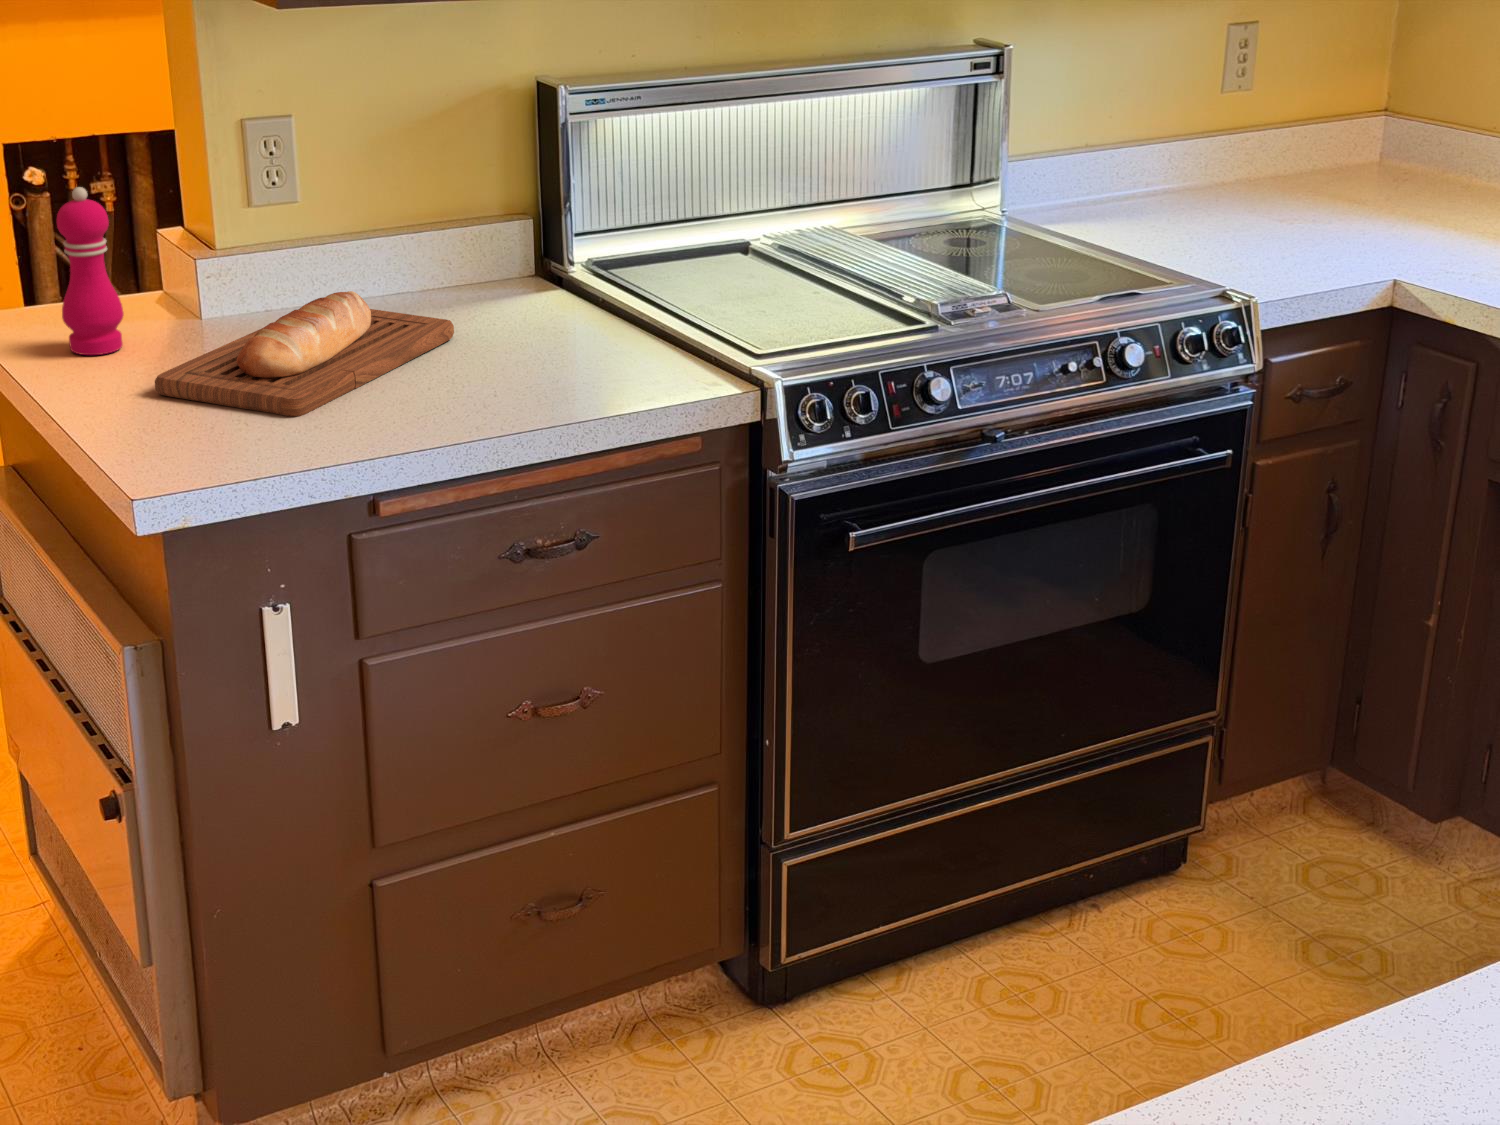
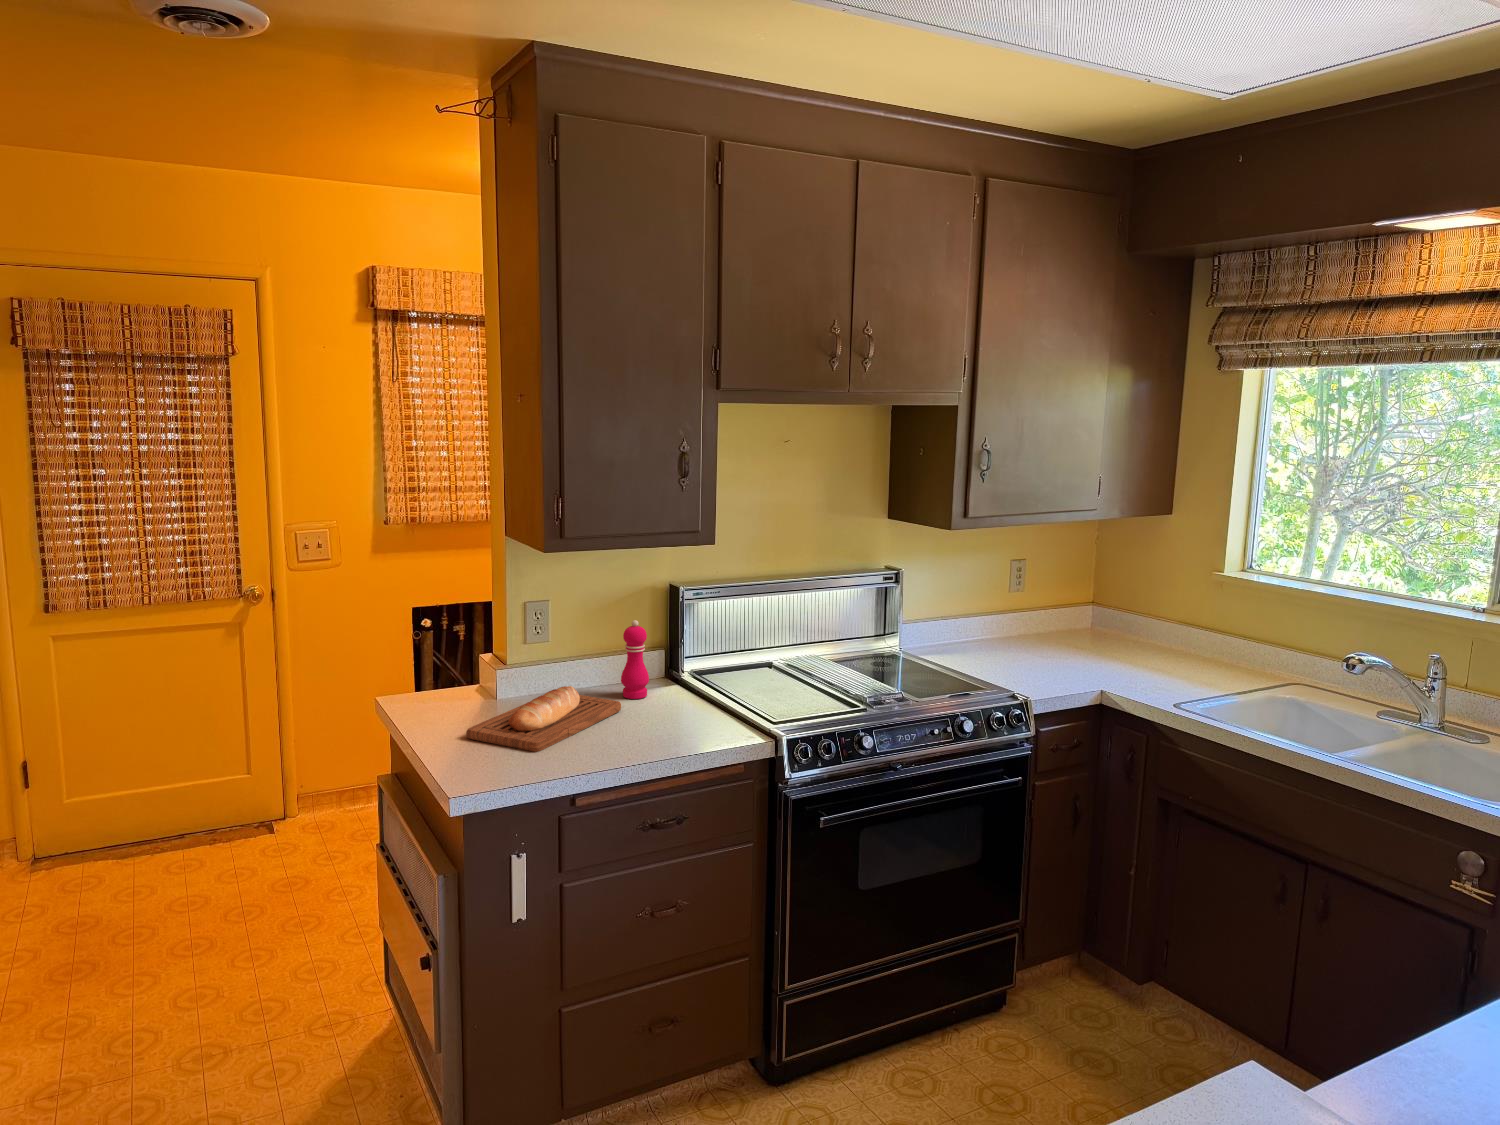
pepper mill: present [57,187,124,355] -> present [621,620,649,699]

